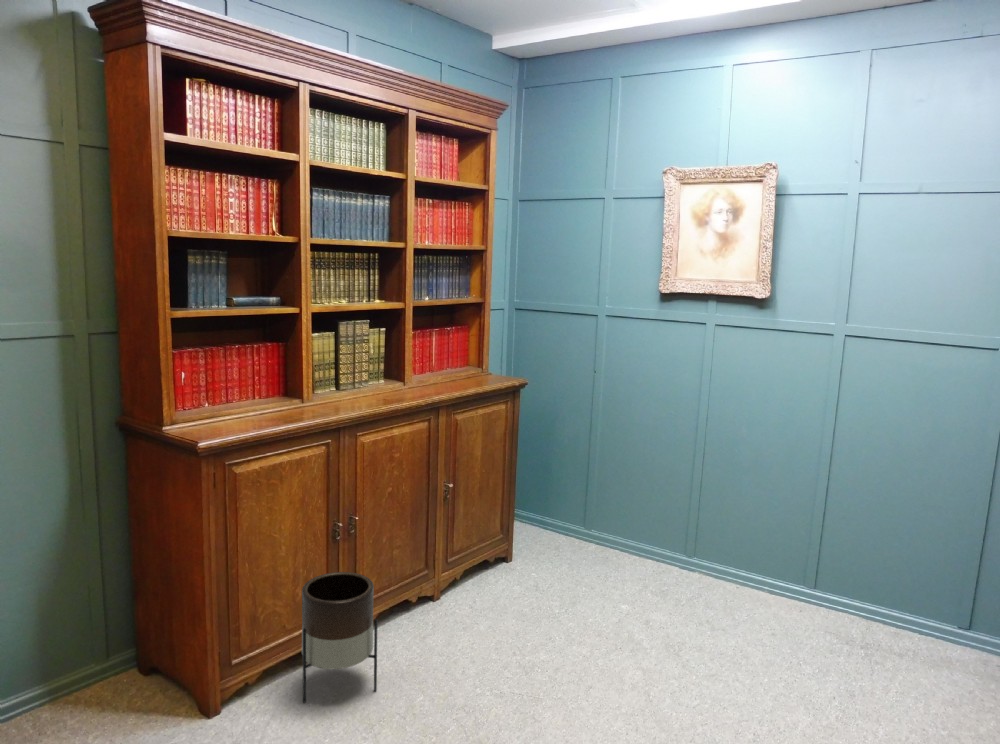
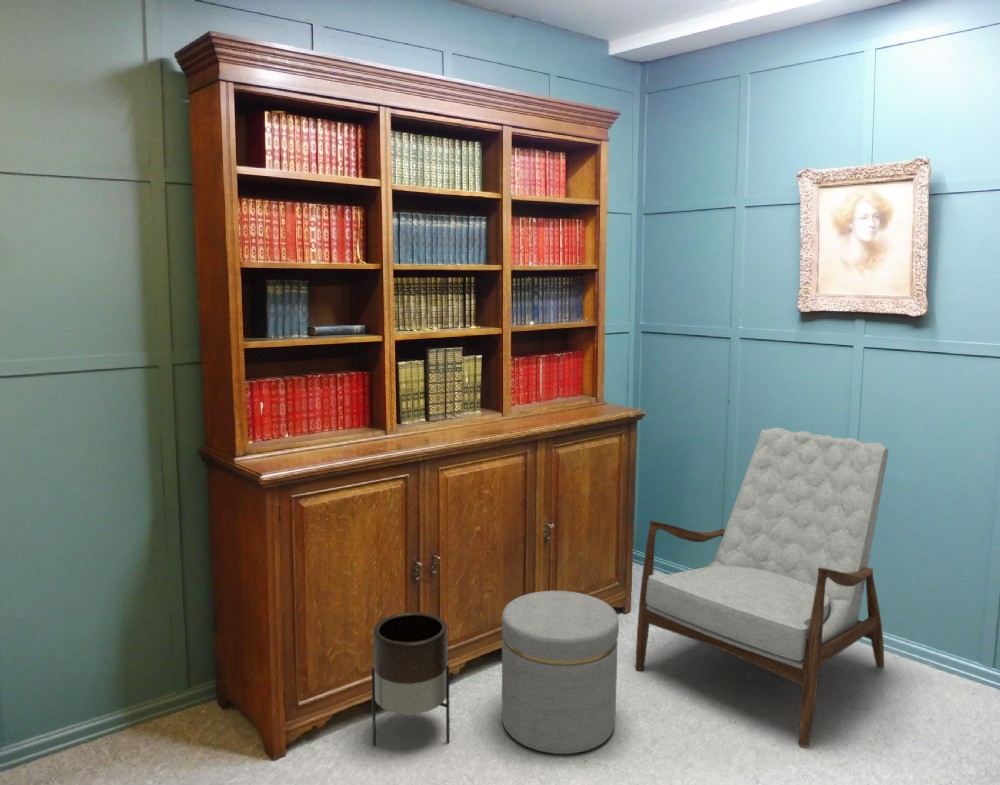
armchair: none [527,391,729,658] -> present [635,428,889,747]
ottoman: none [420,543,527,689] -> present [502,591,619,754]

